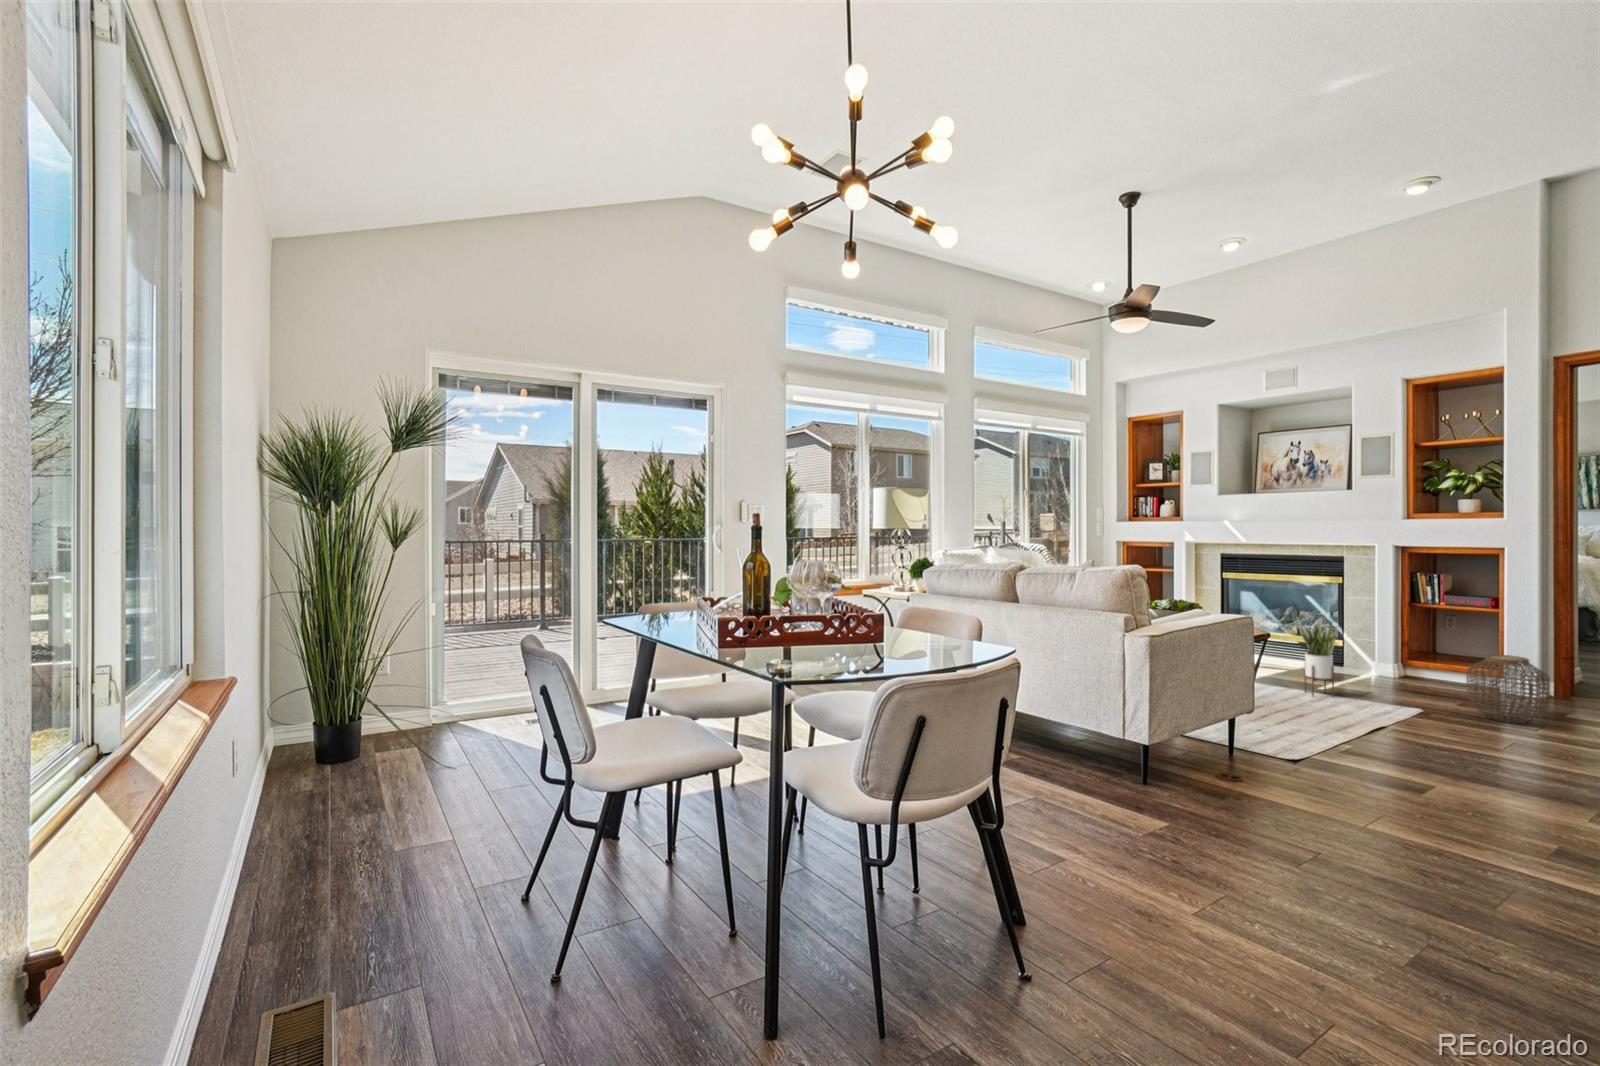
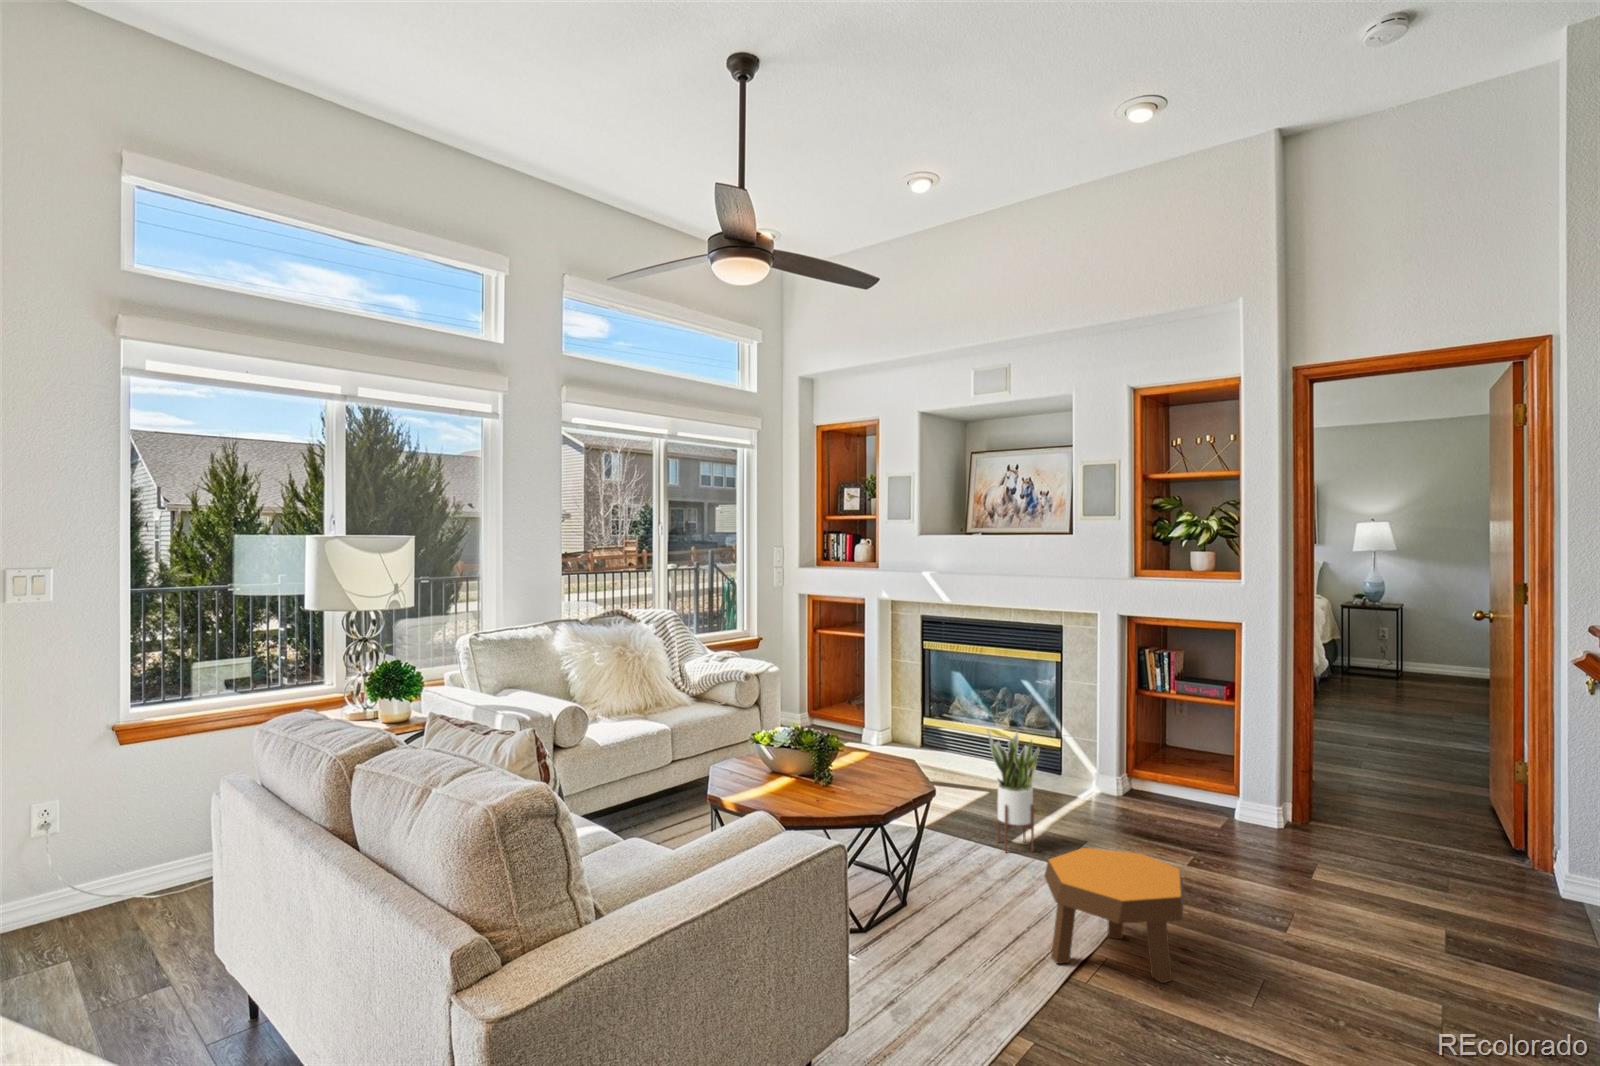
woven basket: present [1467,655,1550,724] -> none [1198,792,1300,902]
footstool: none [1354,678,1457,747] -> present [1045,848,1185,983]

